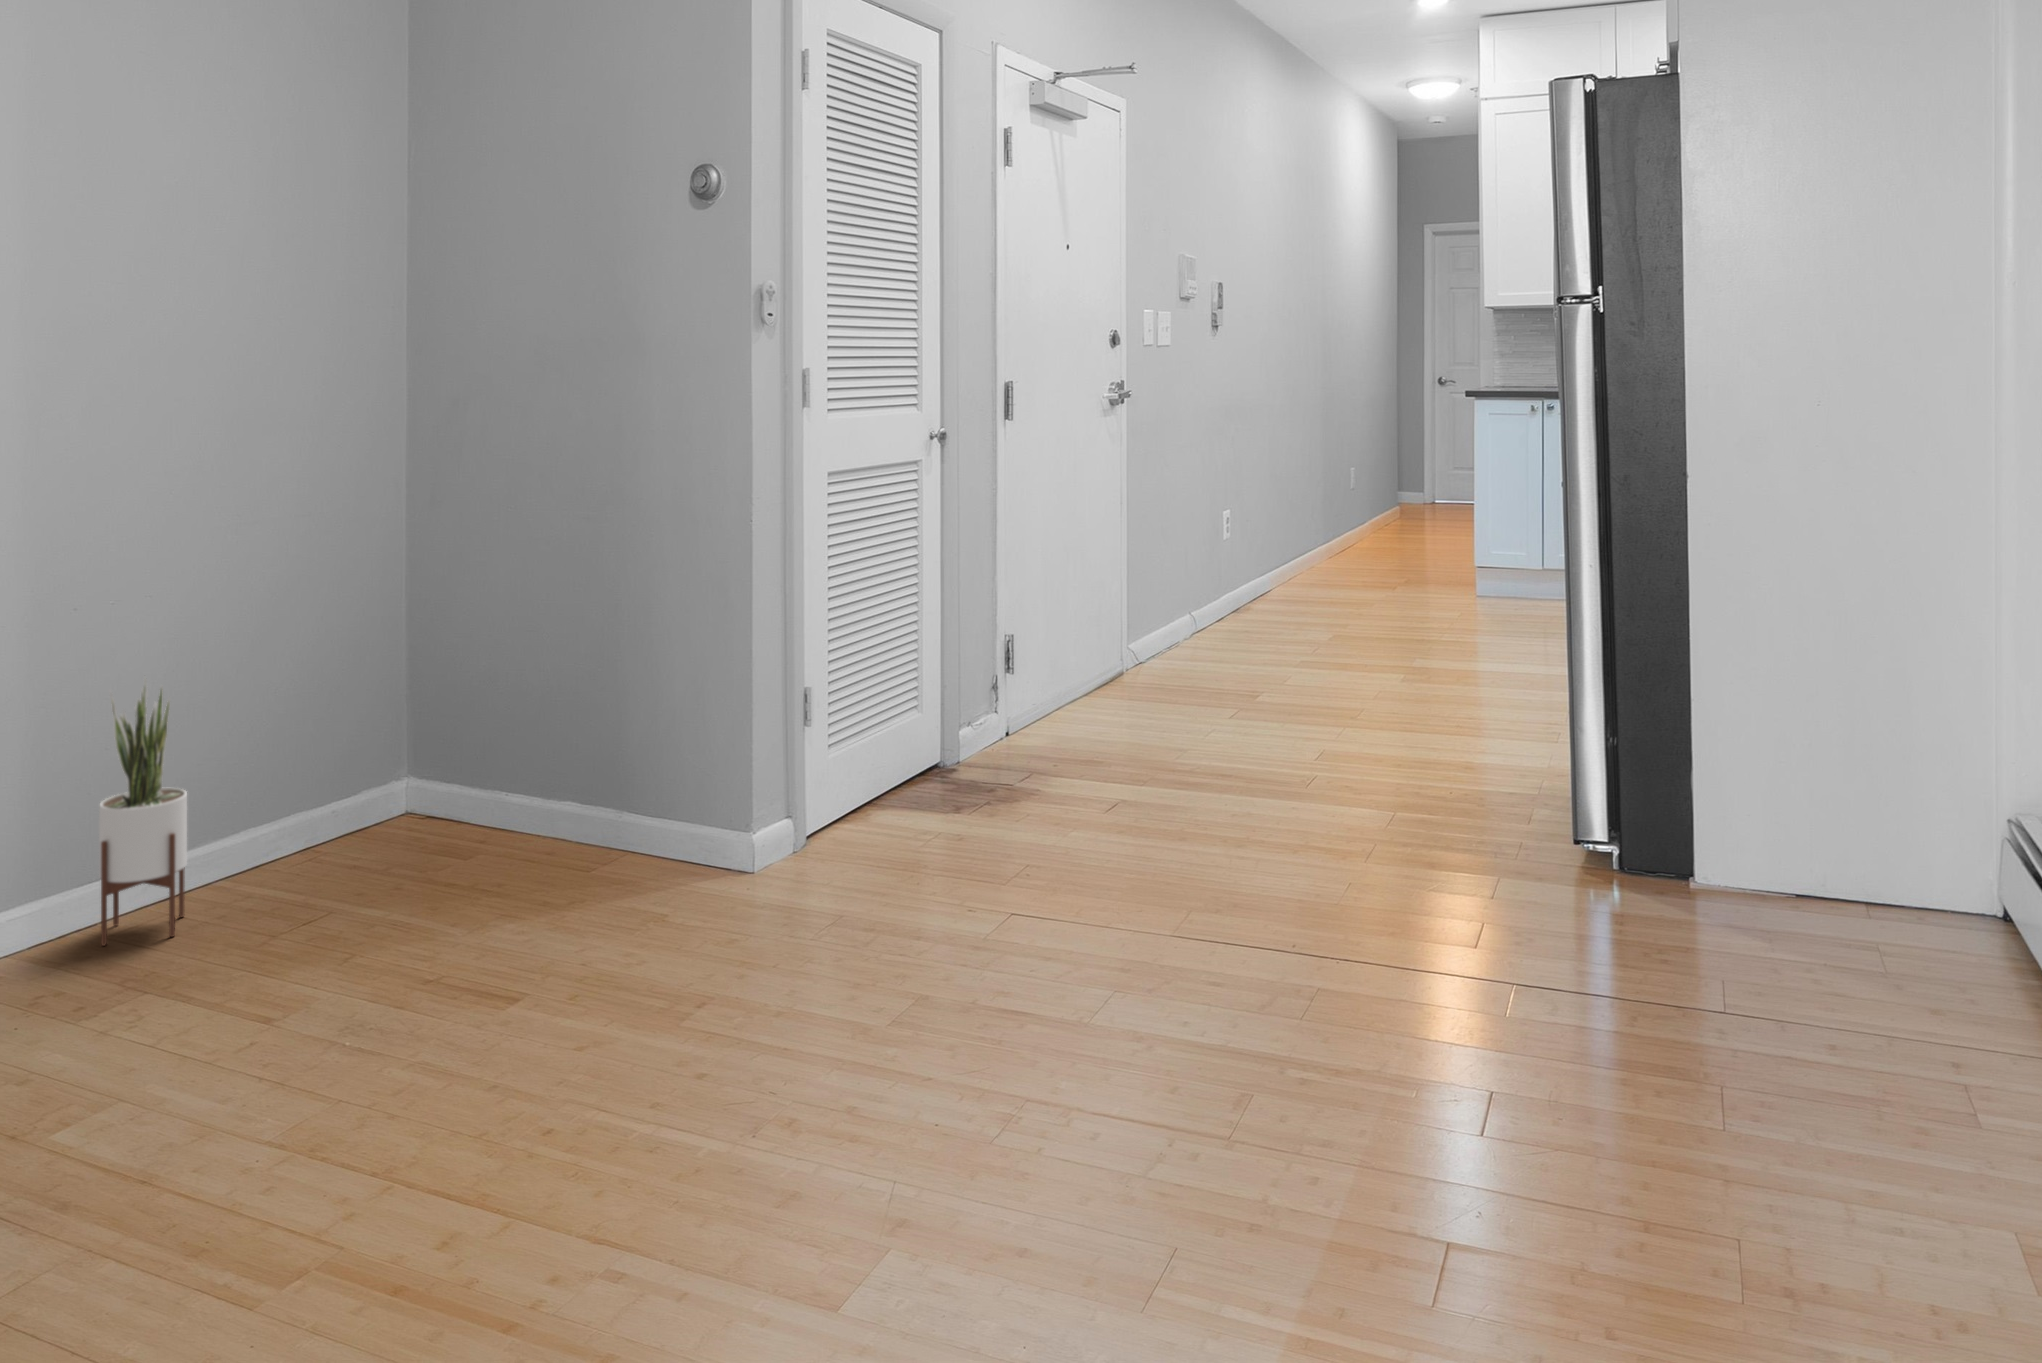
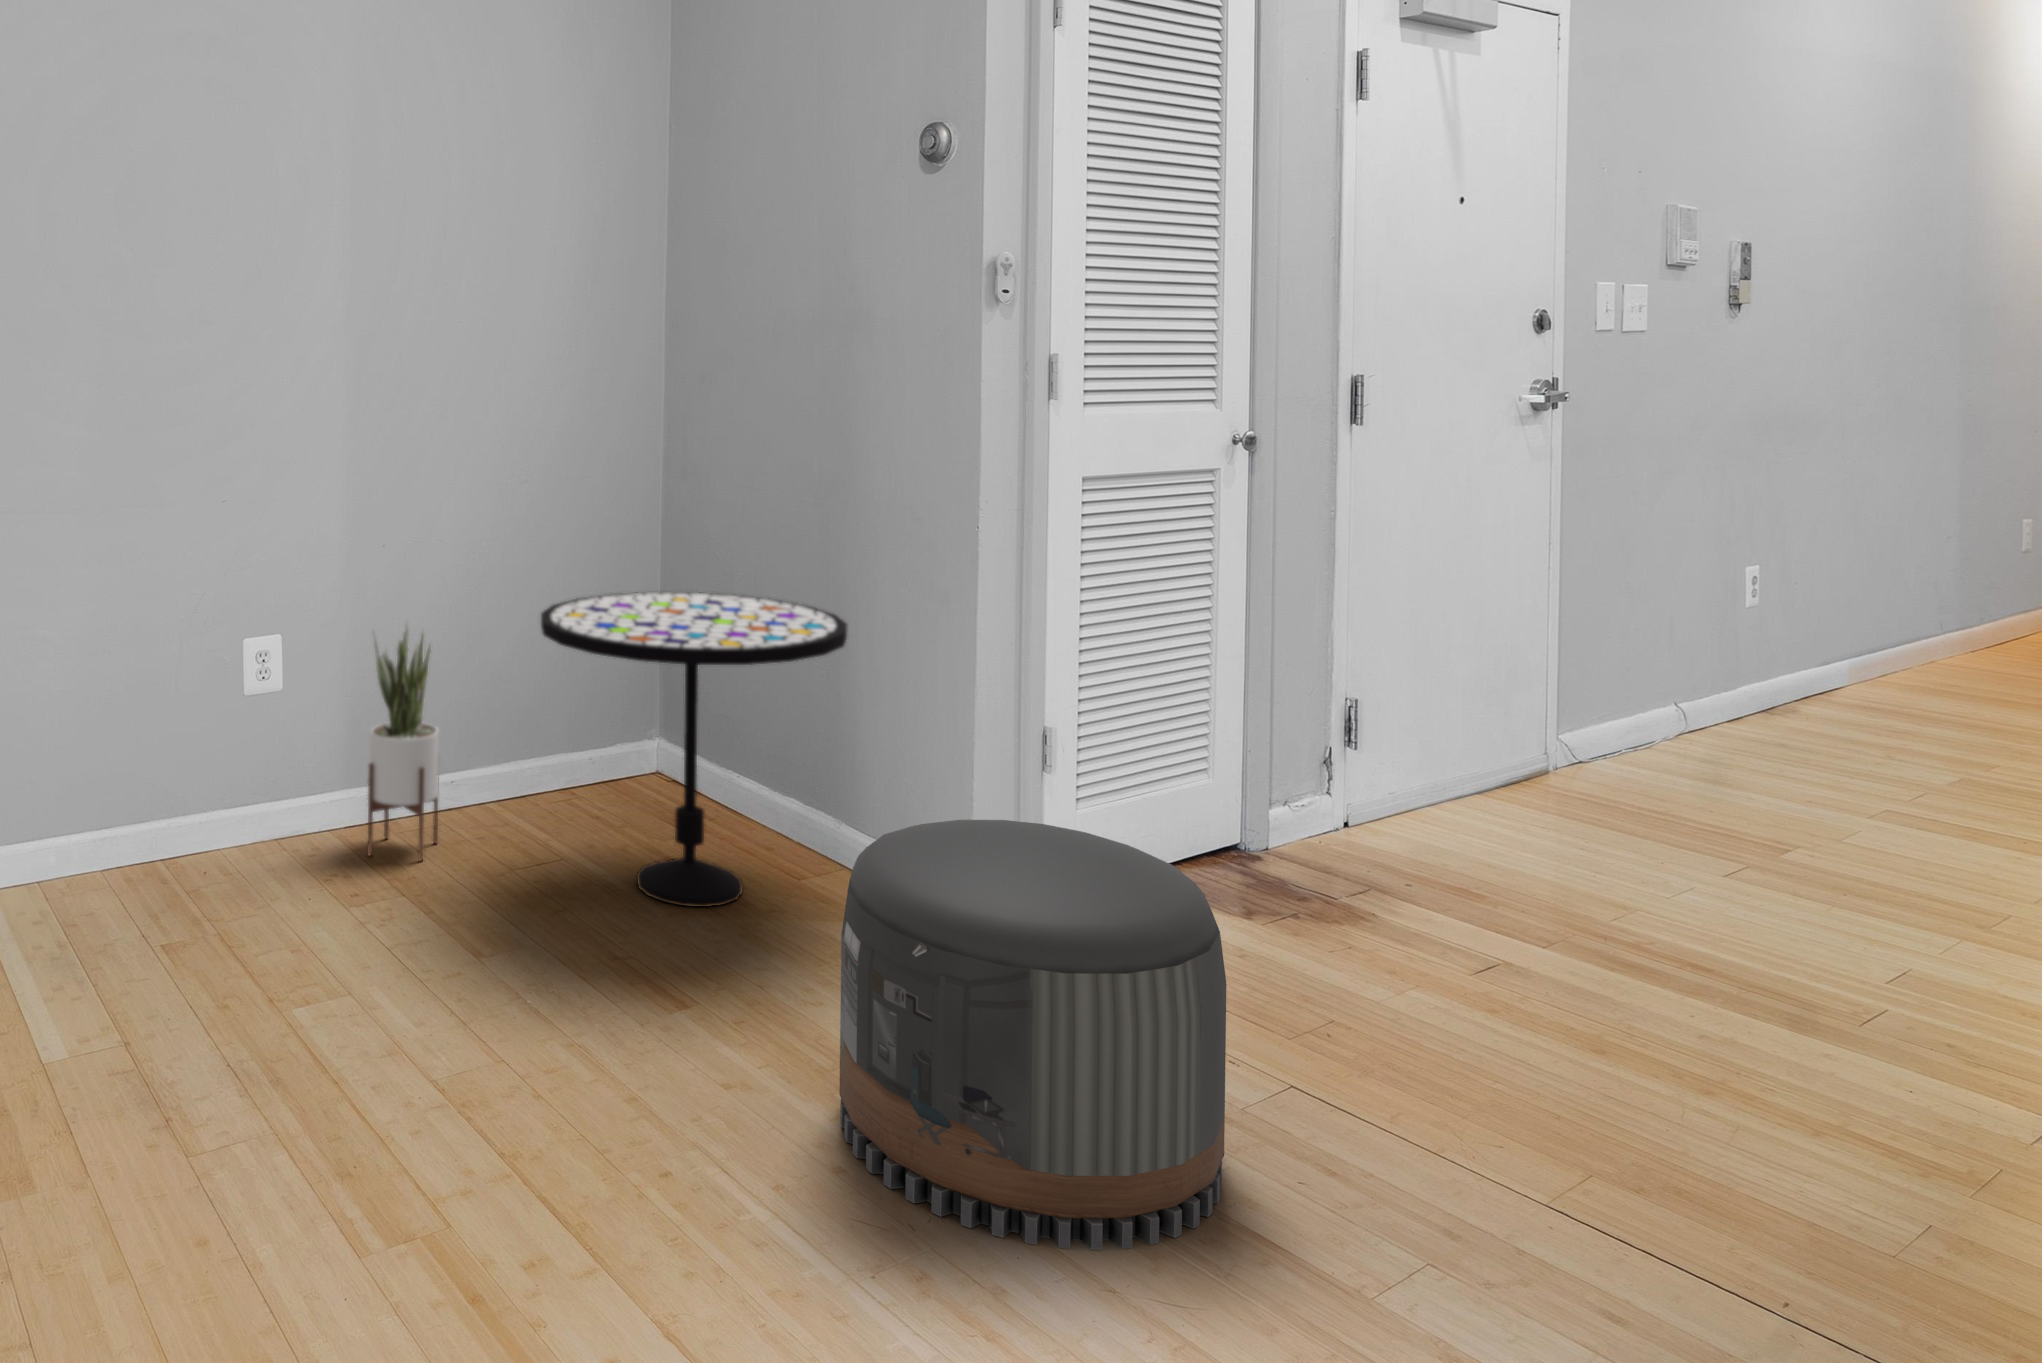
side table: none [321,608,639,913] -> present [541,592,848,907]
pouf: none [700,750,998,1074] -> present [840,820,1226,1250]

